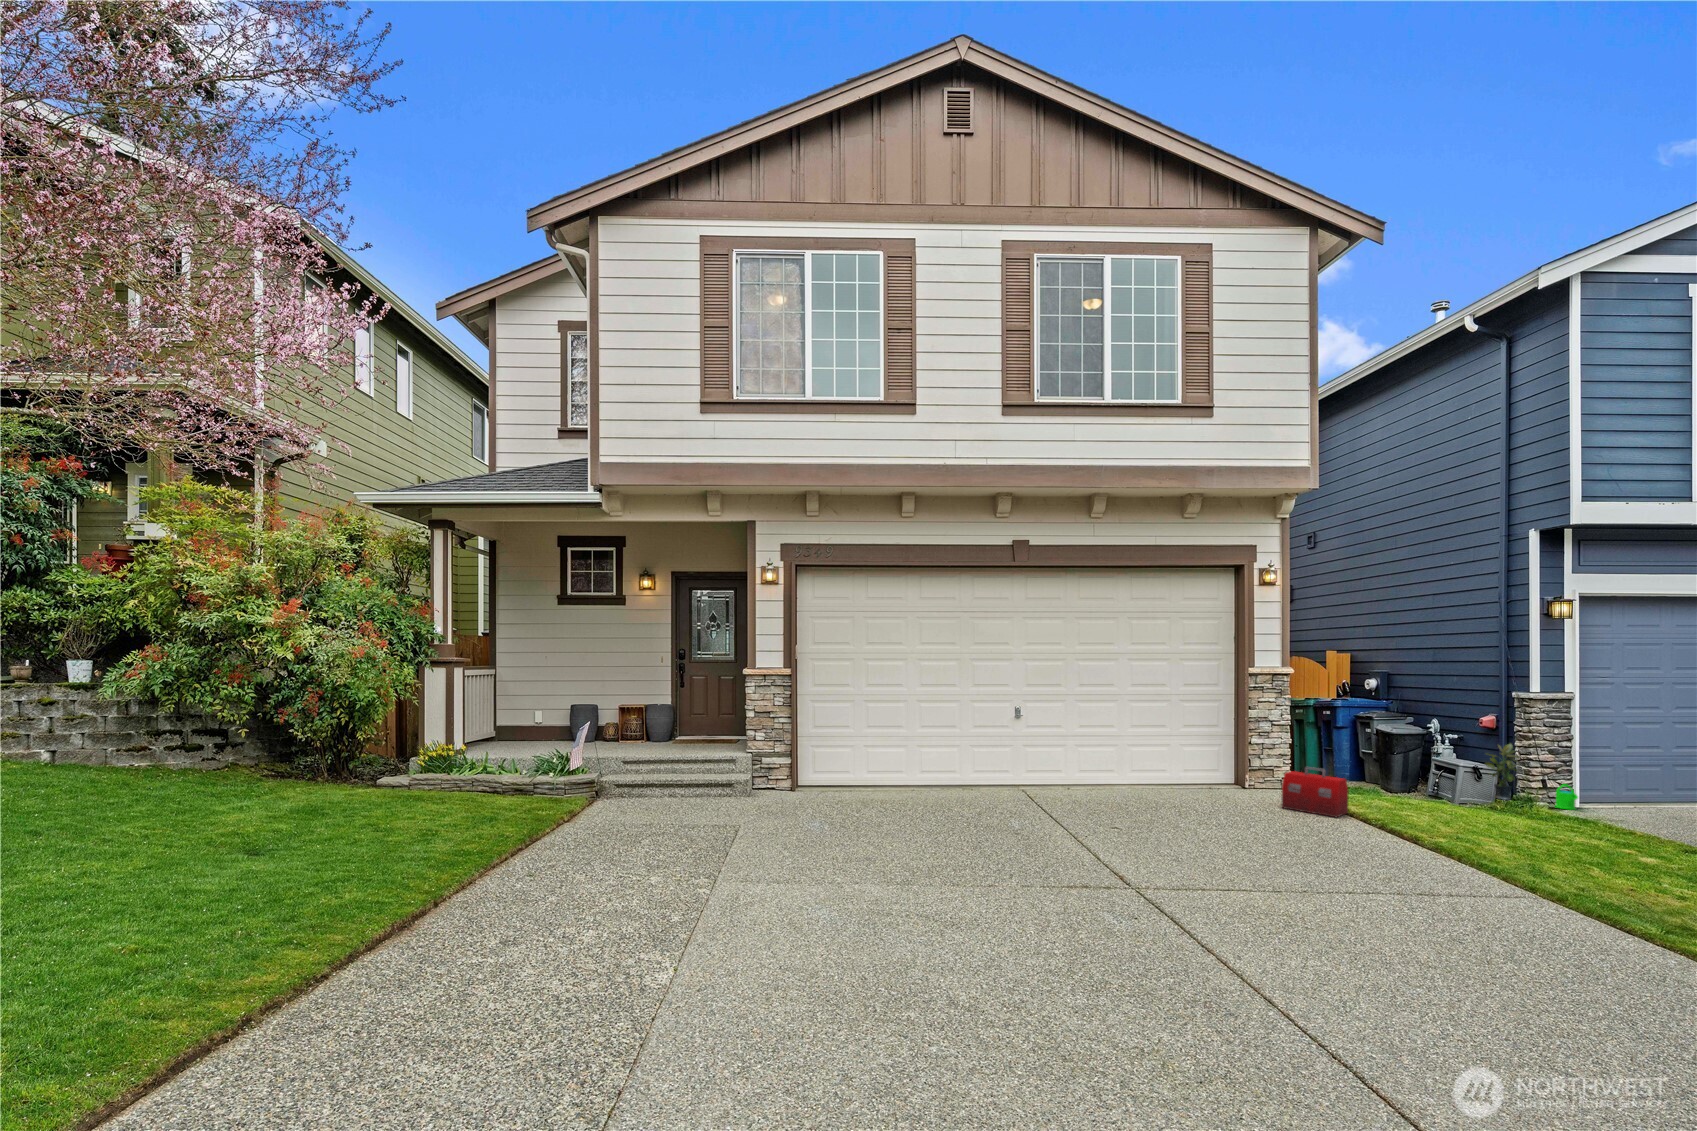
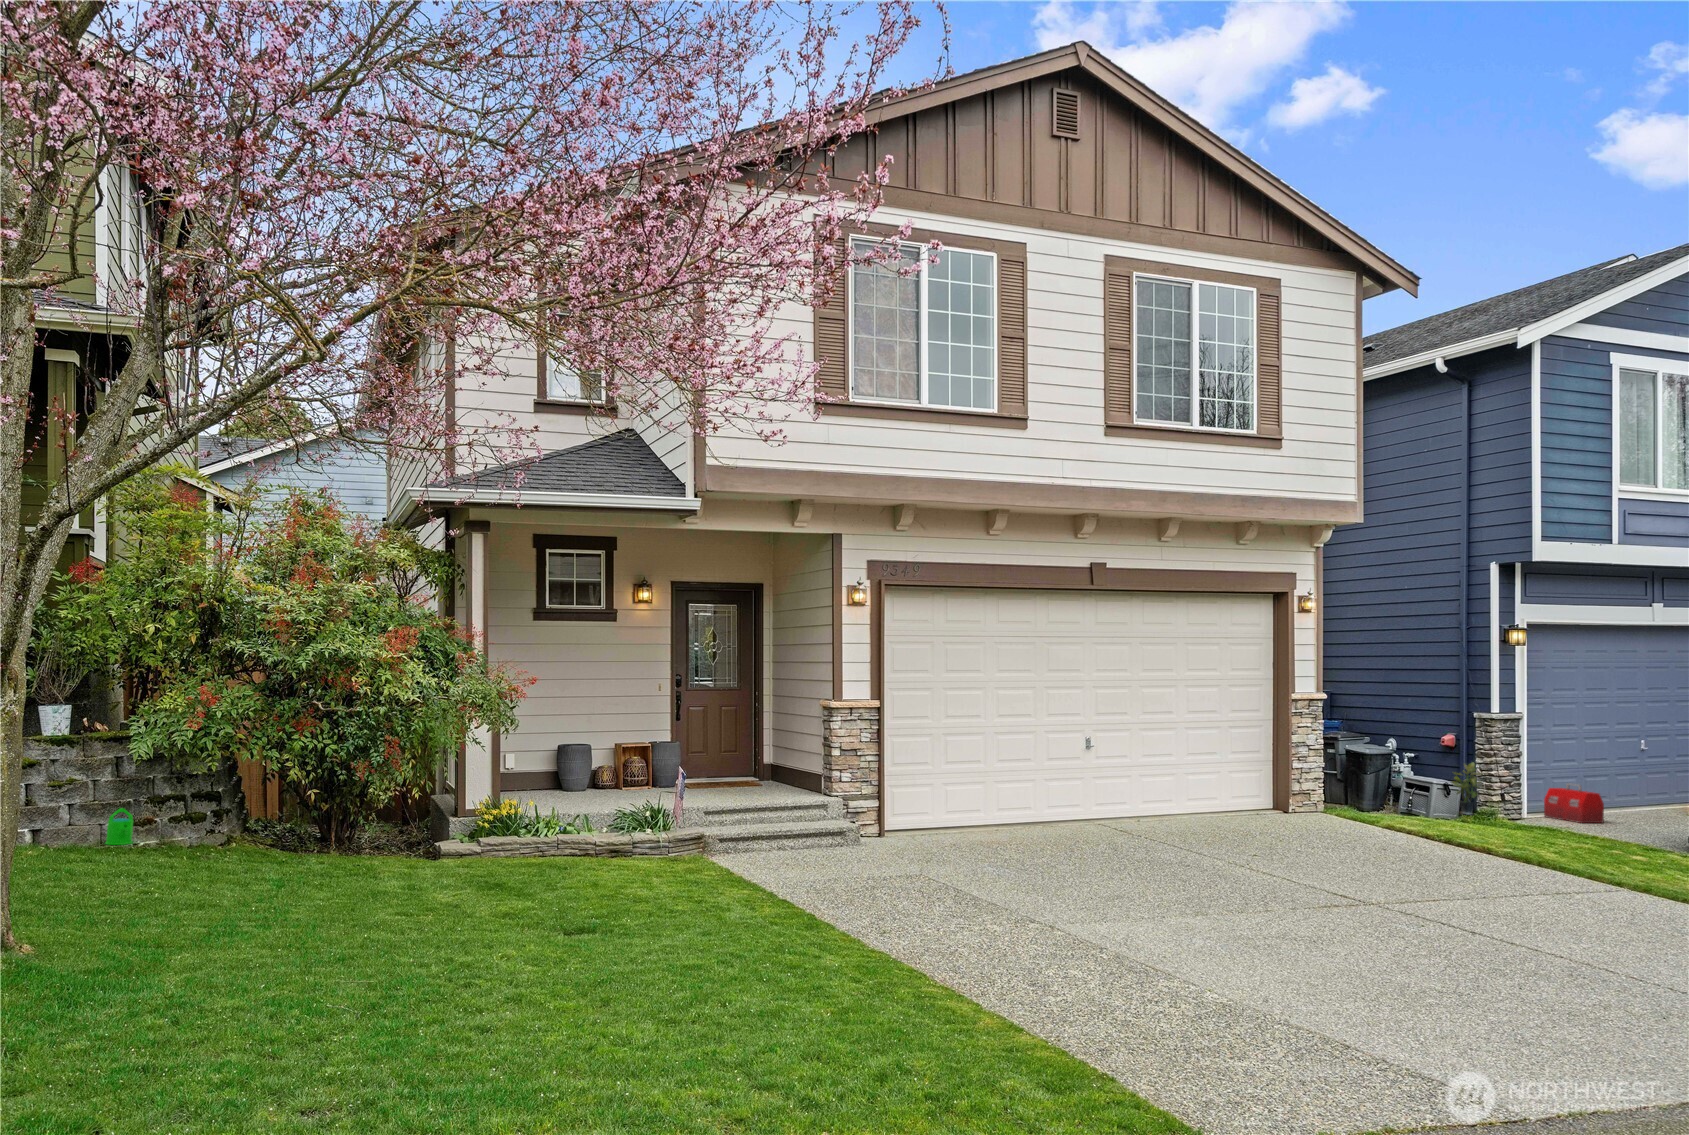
toolbox: present [1281,767,1349,817] -> present [1544,783,1604,823]
watering can: present [1555,784,1578,810] -> present [105,808,133,845]

